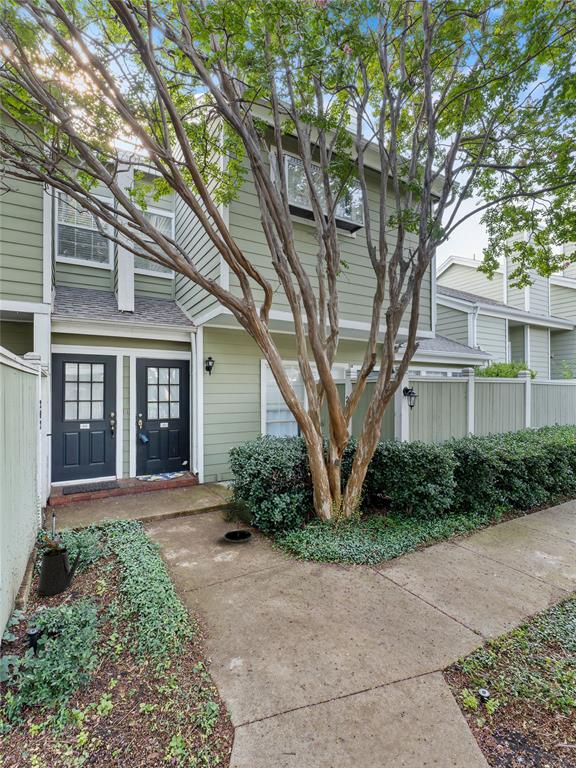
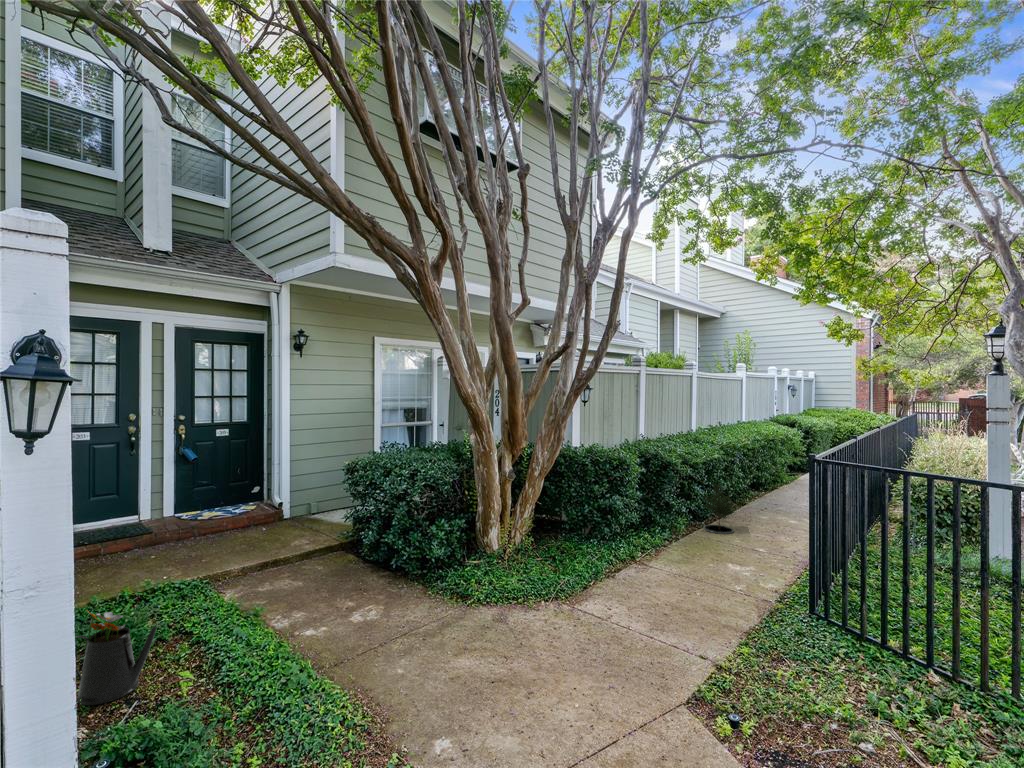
potted tree: present [220,485,253,542] -> present [703,485,735,534]

